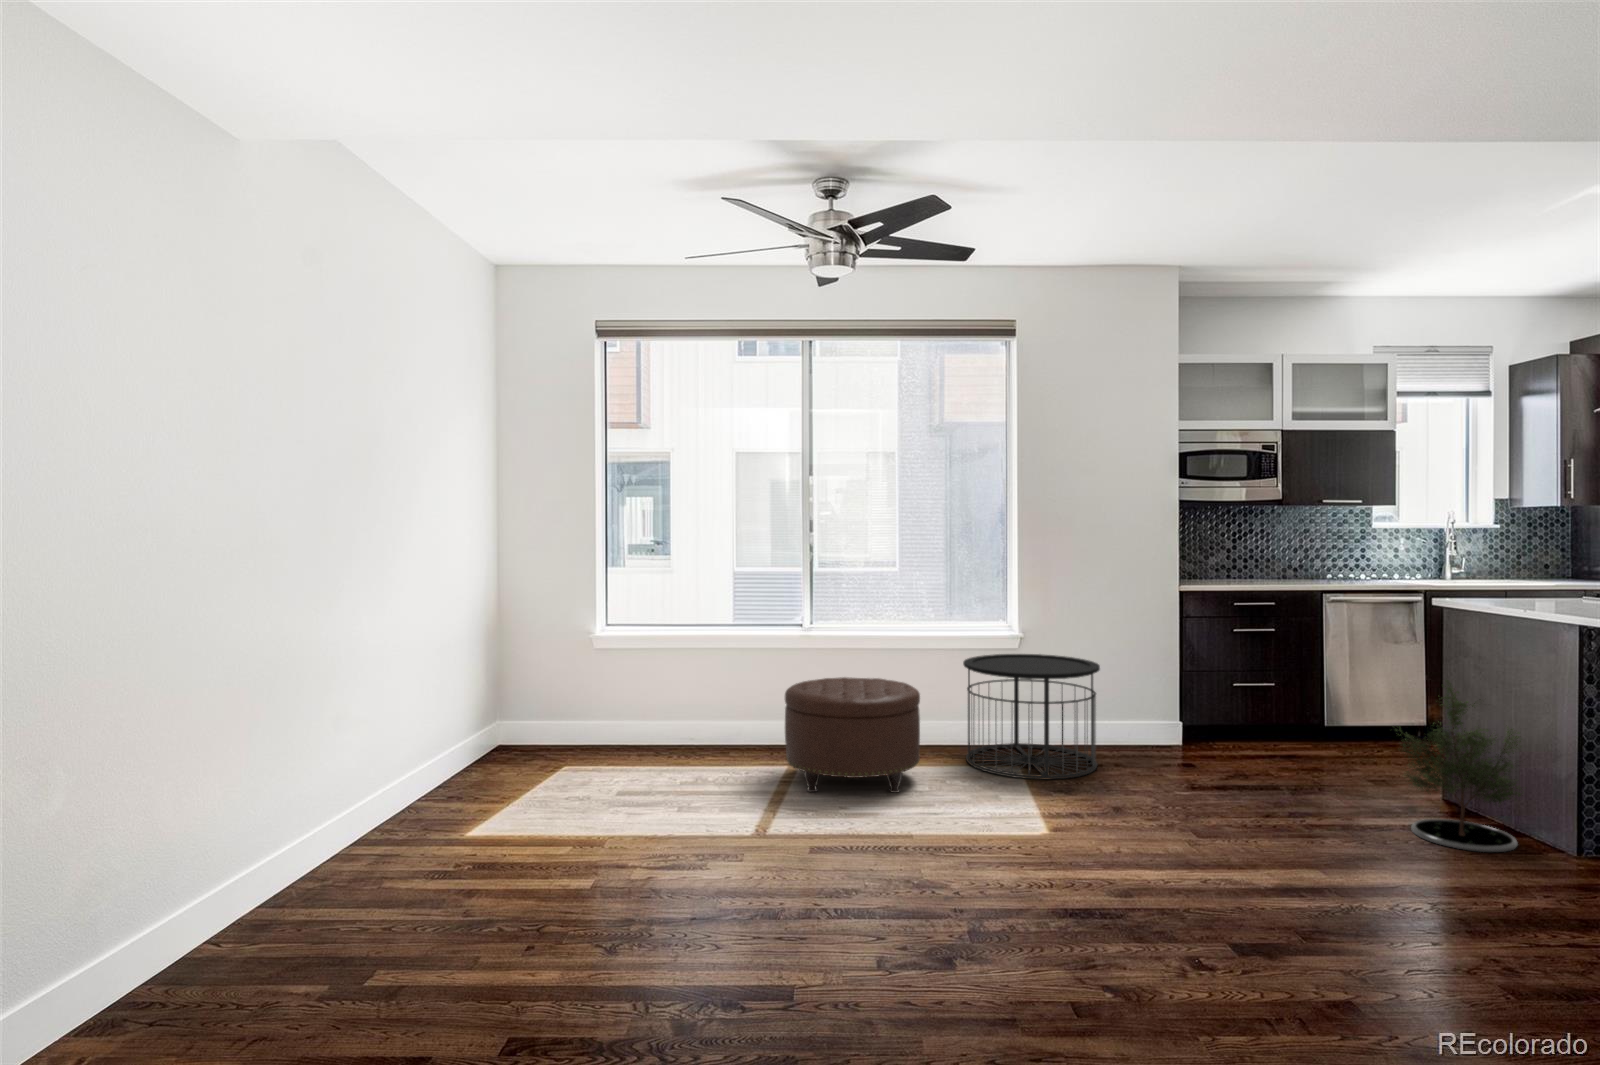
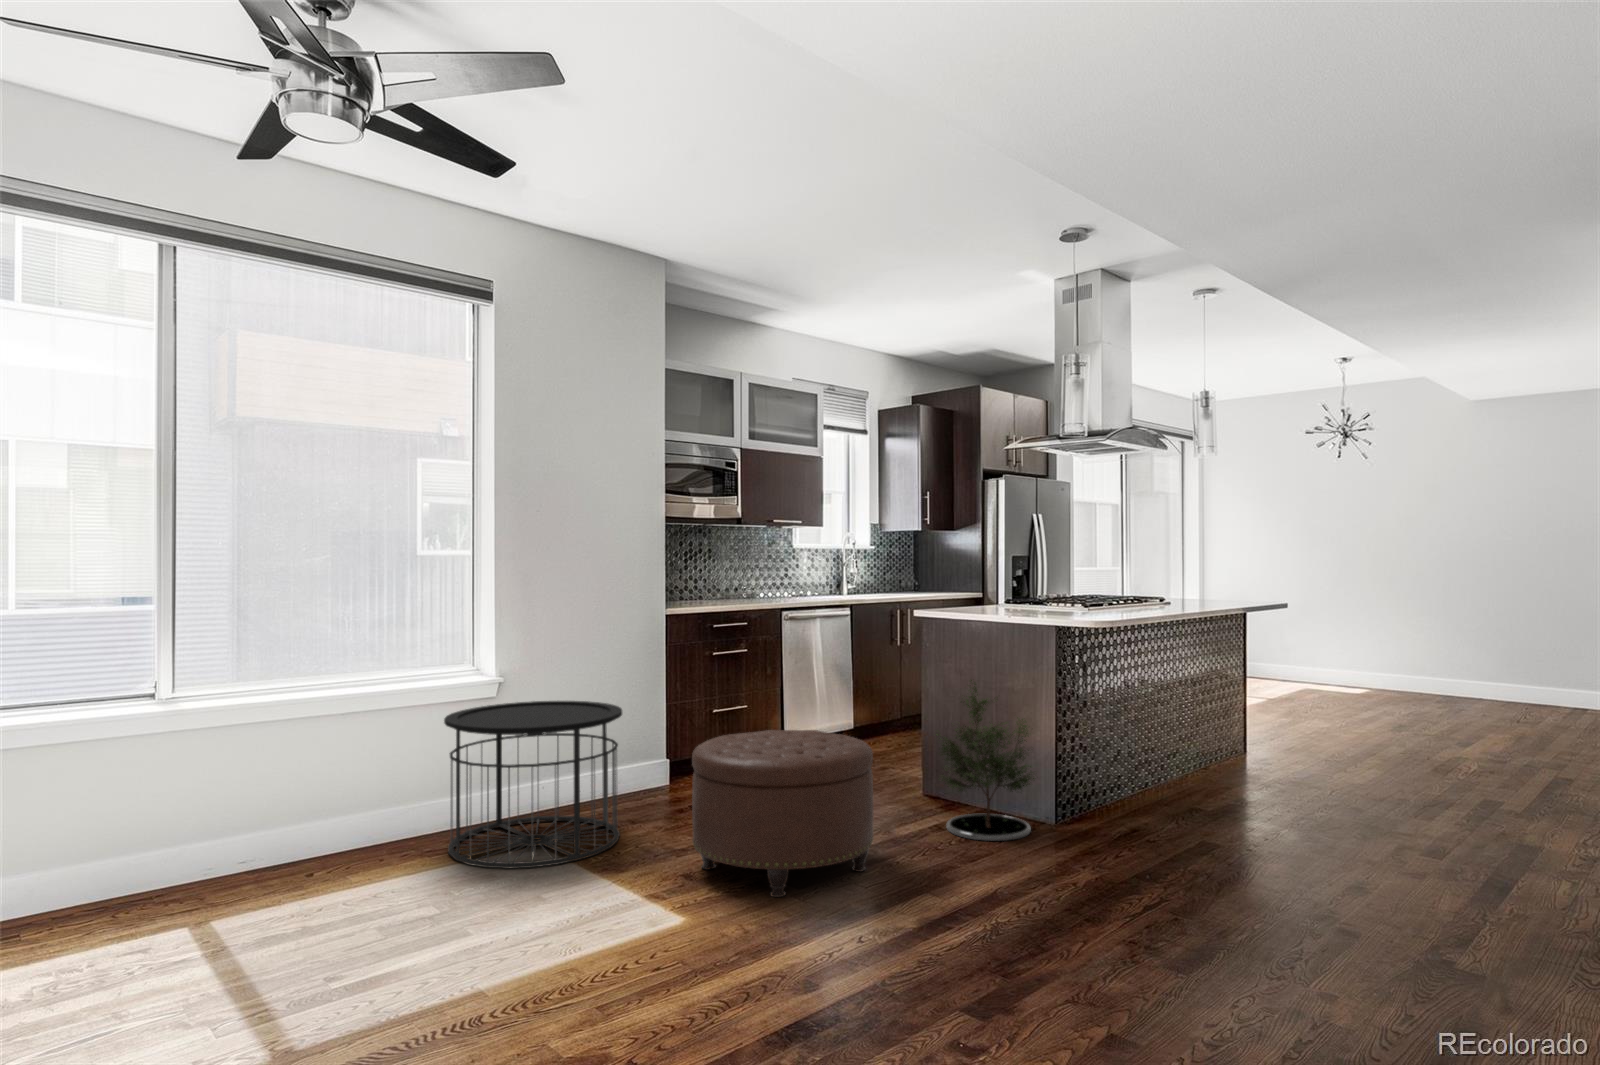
ottoman: present [785,677,920,793] -> present [692,730,873,897]

